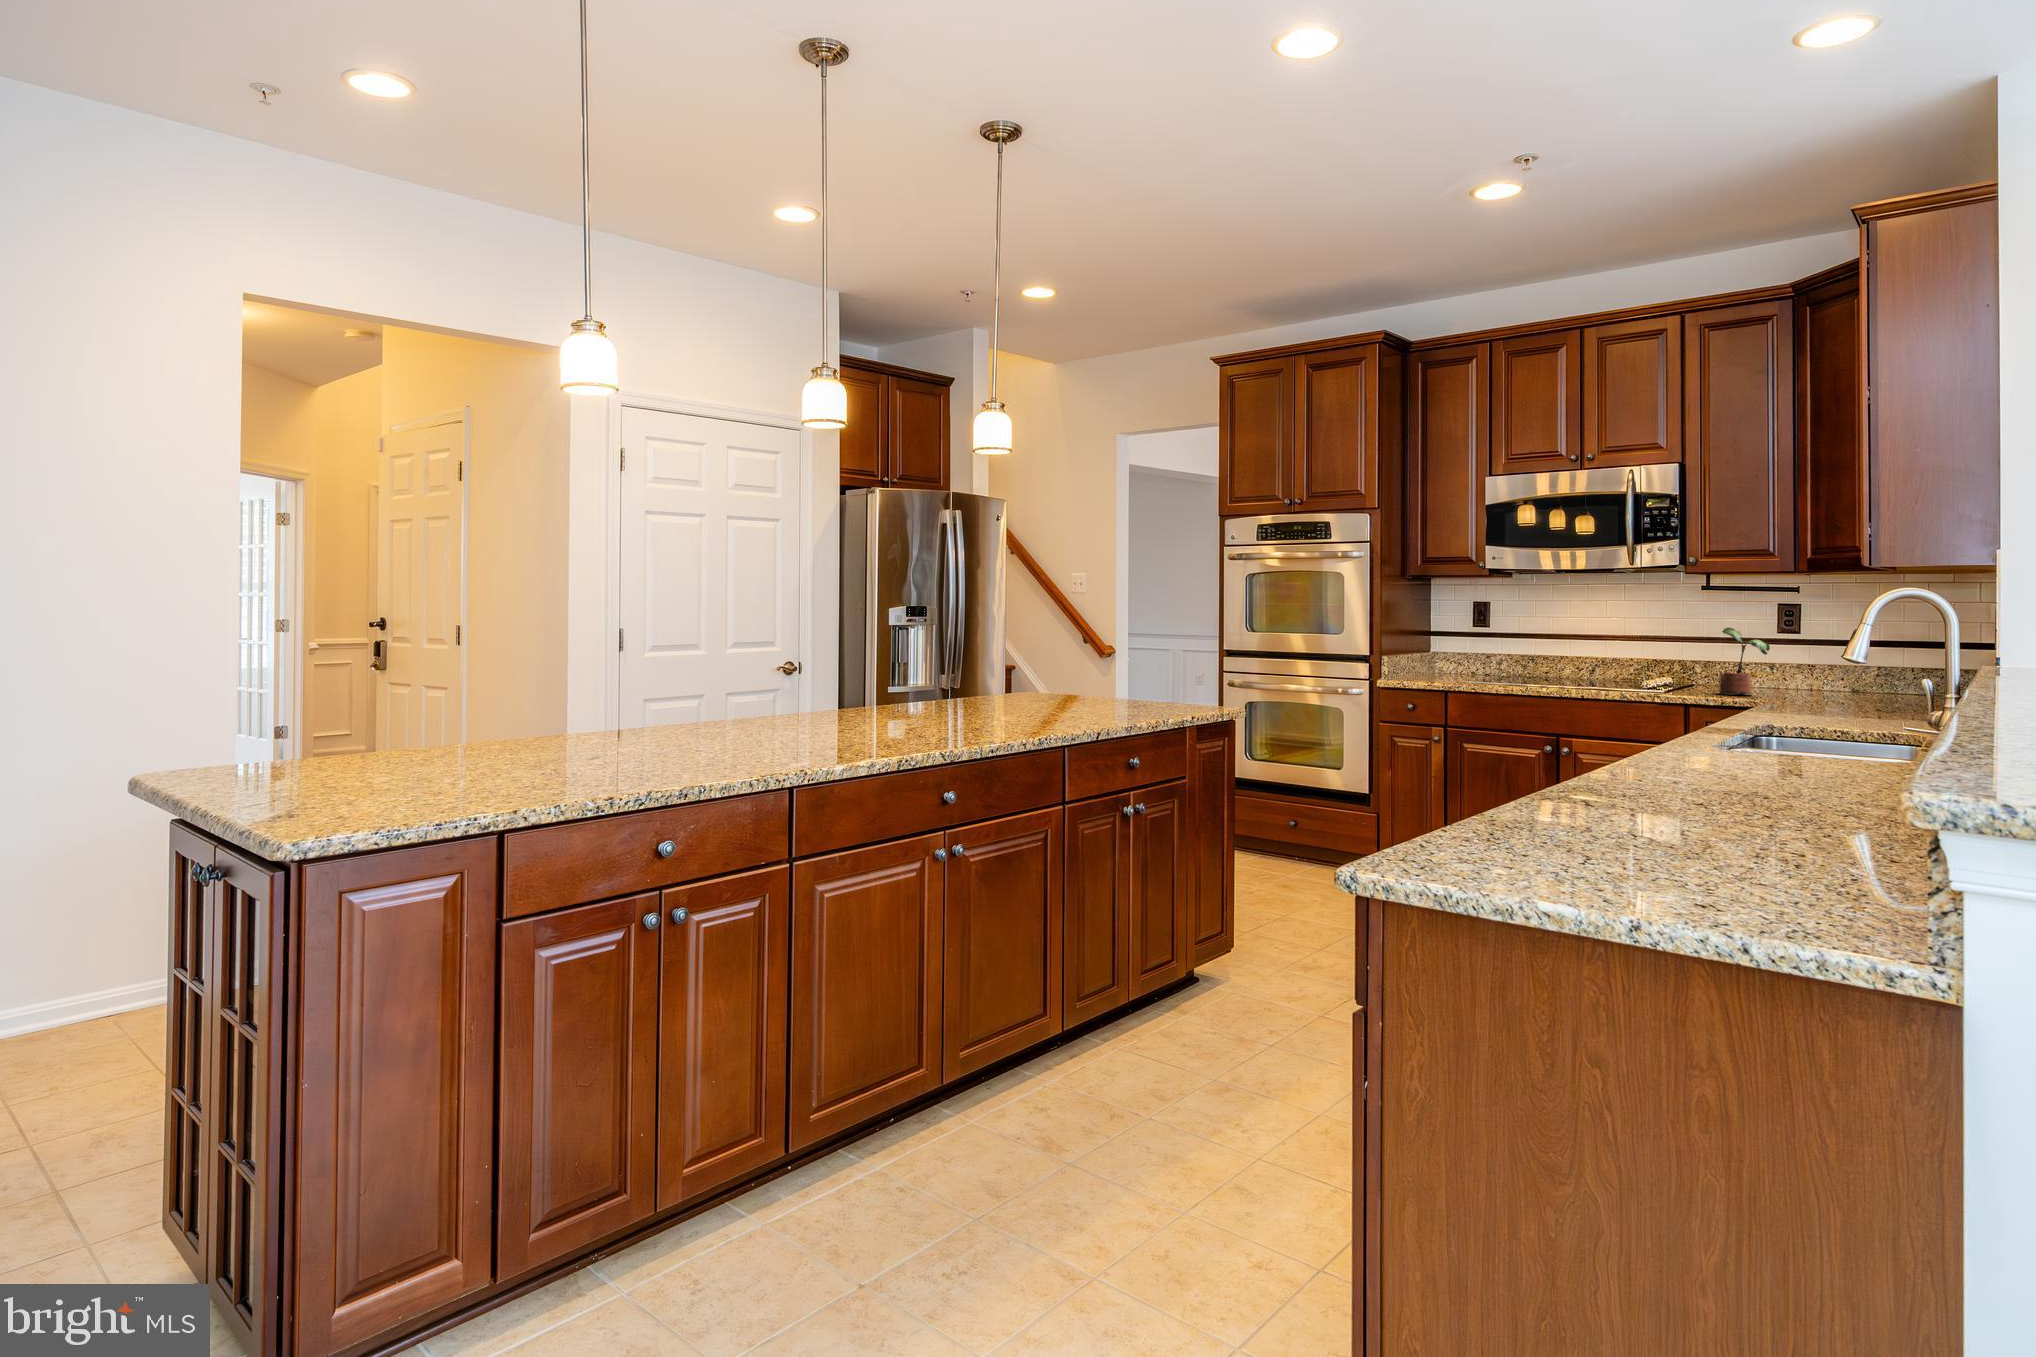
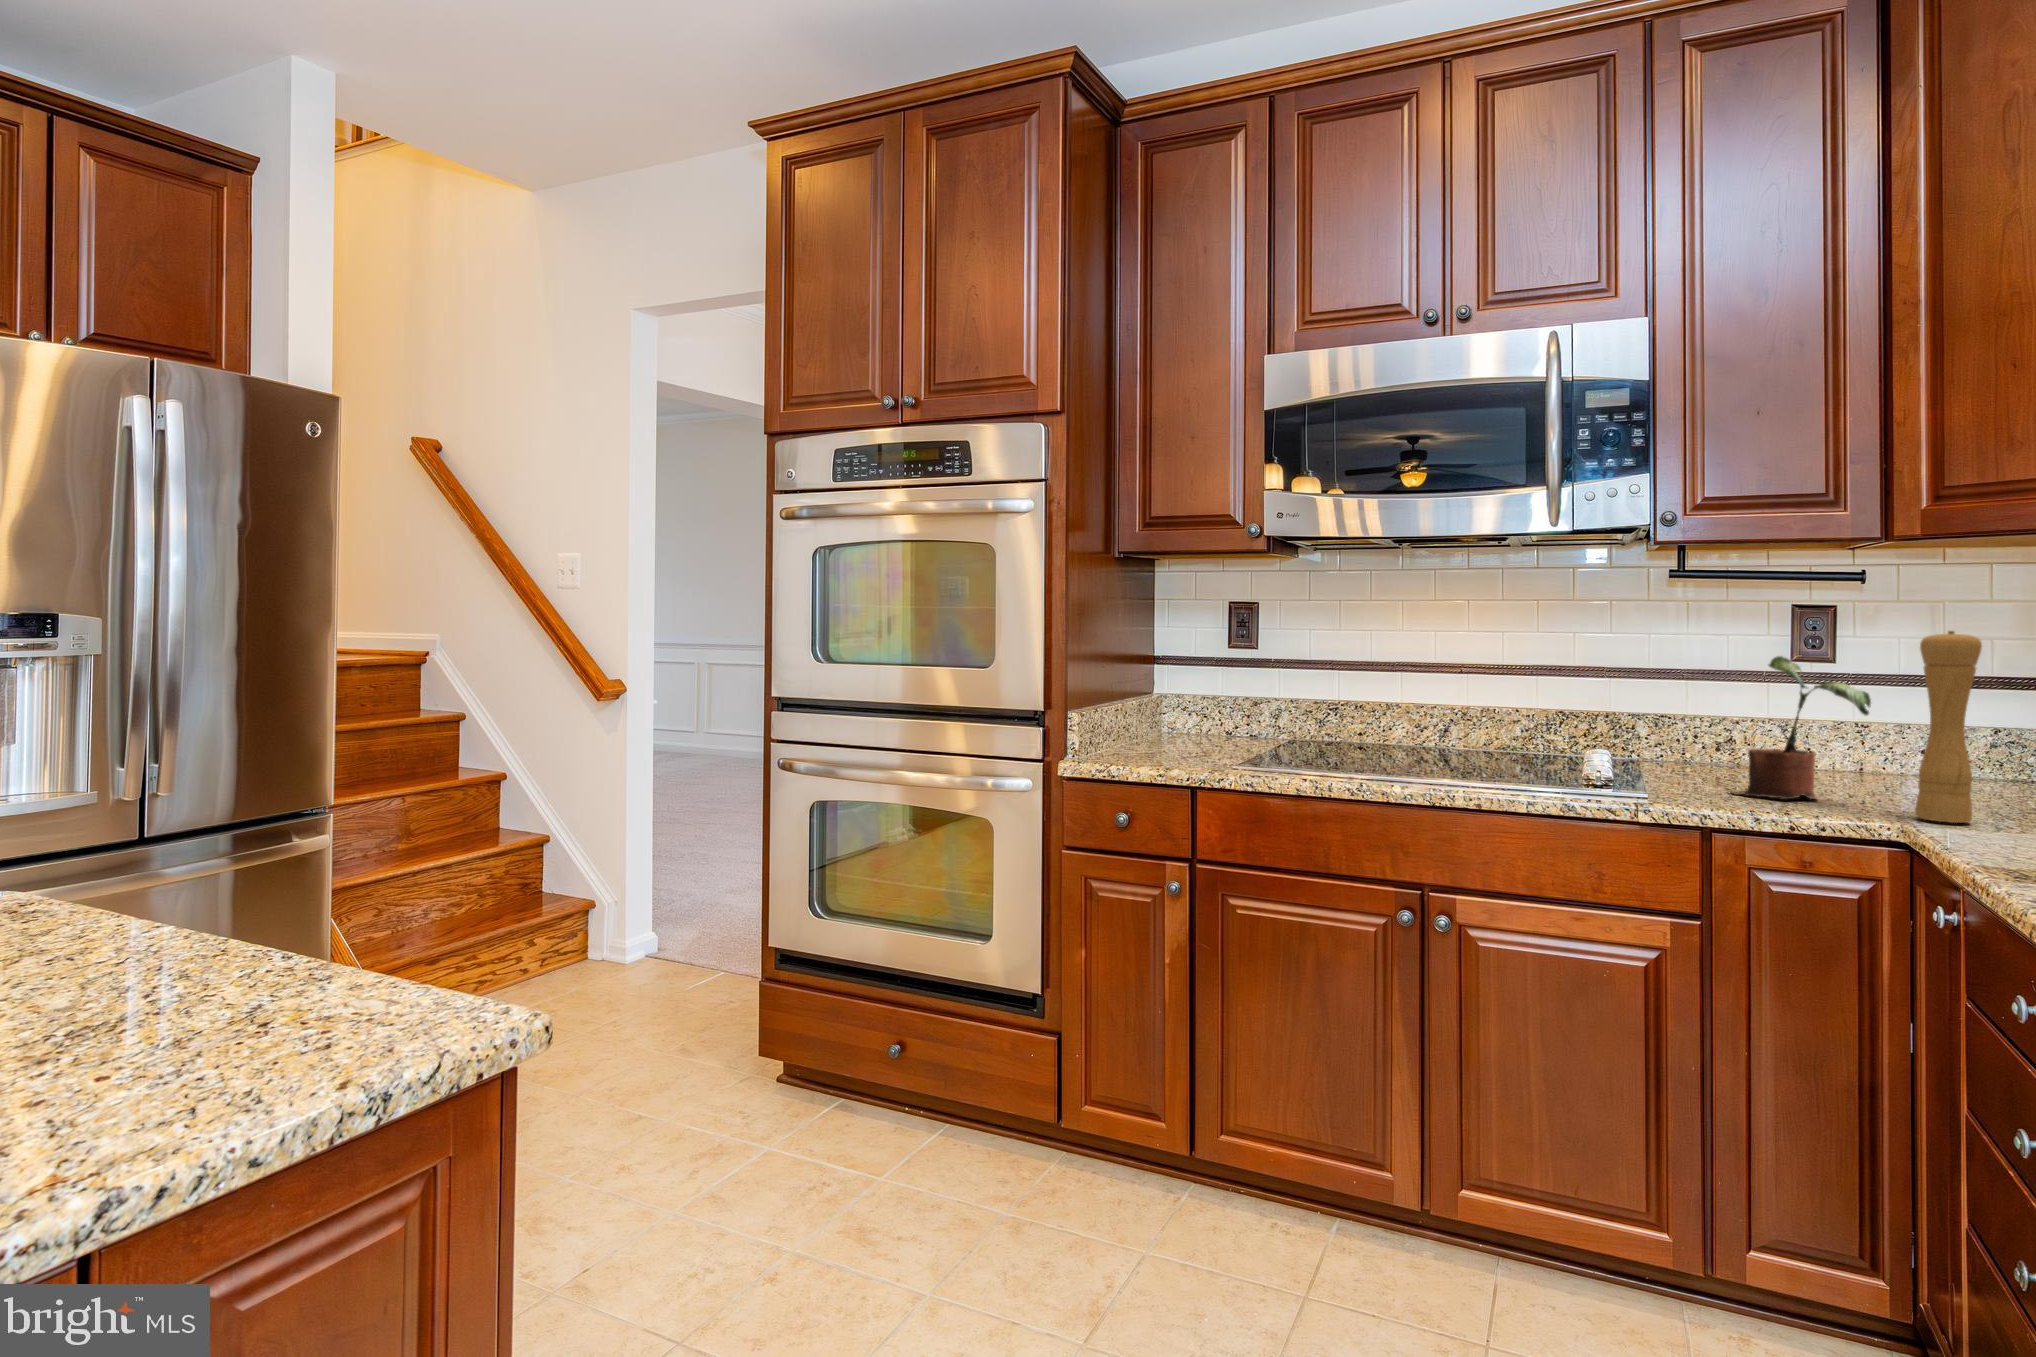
pepper mill: none [1779,615,1808,701] -> present [1916,631,1982,823]

